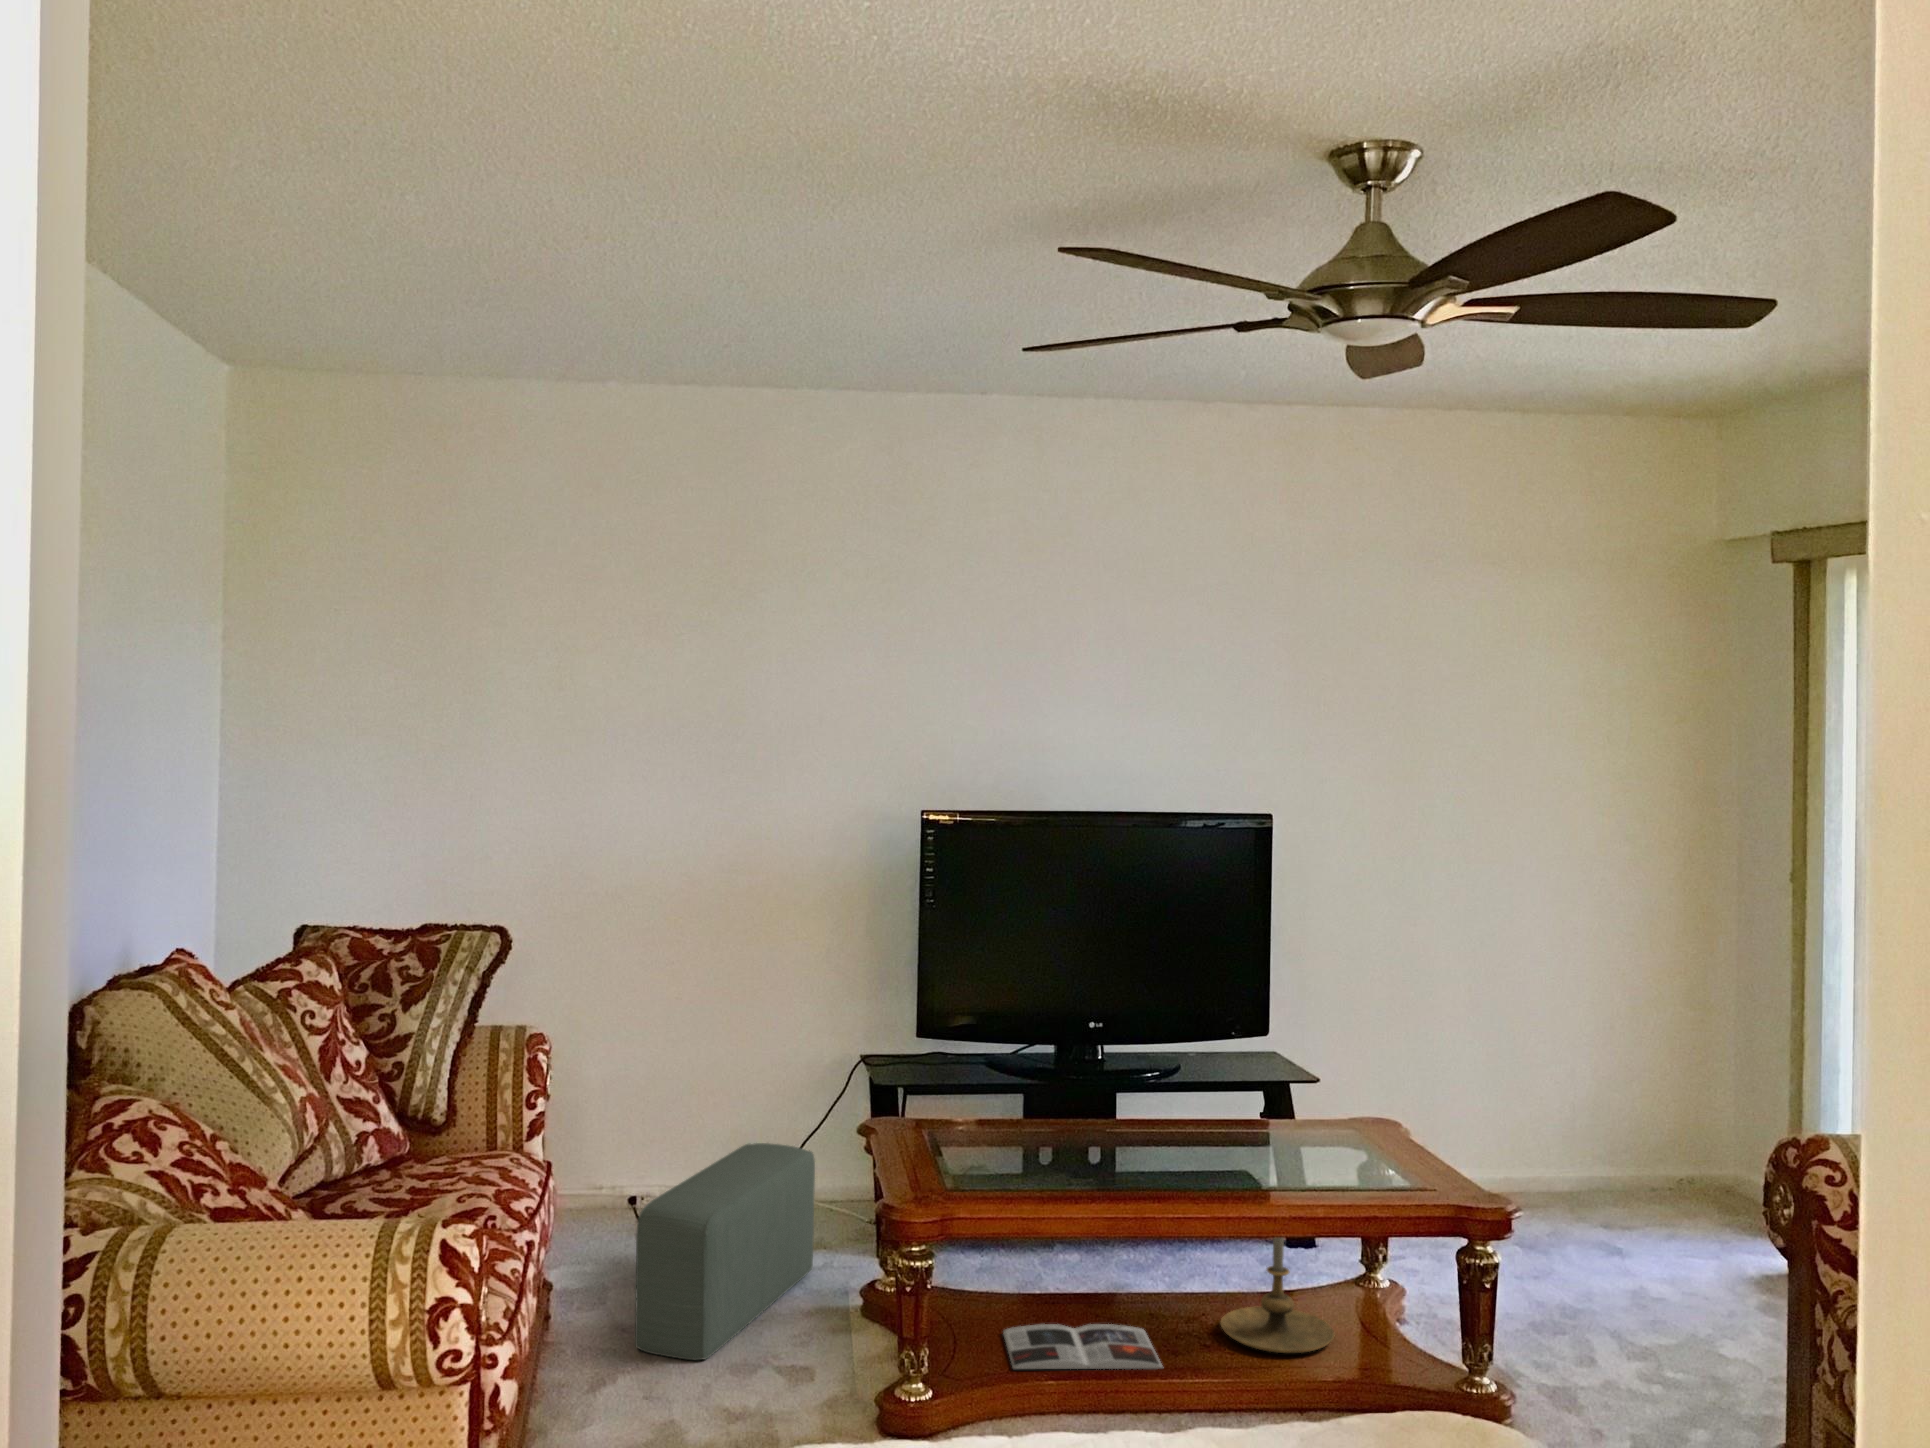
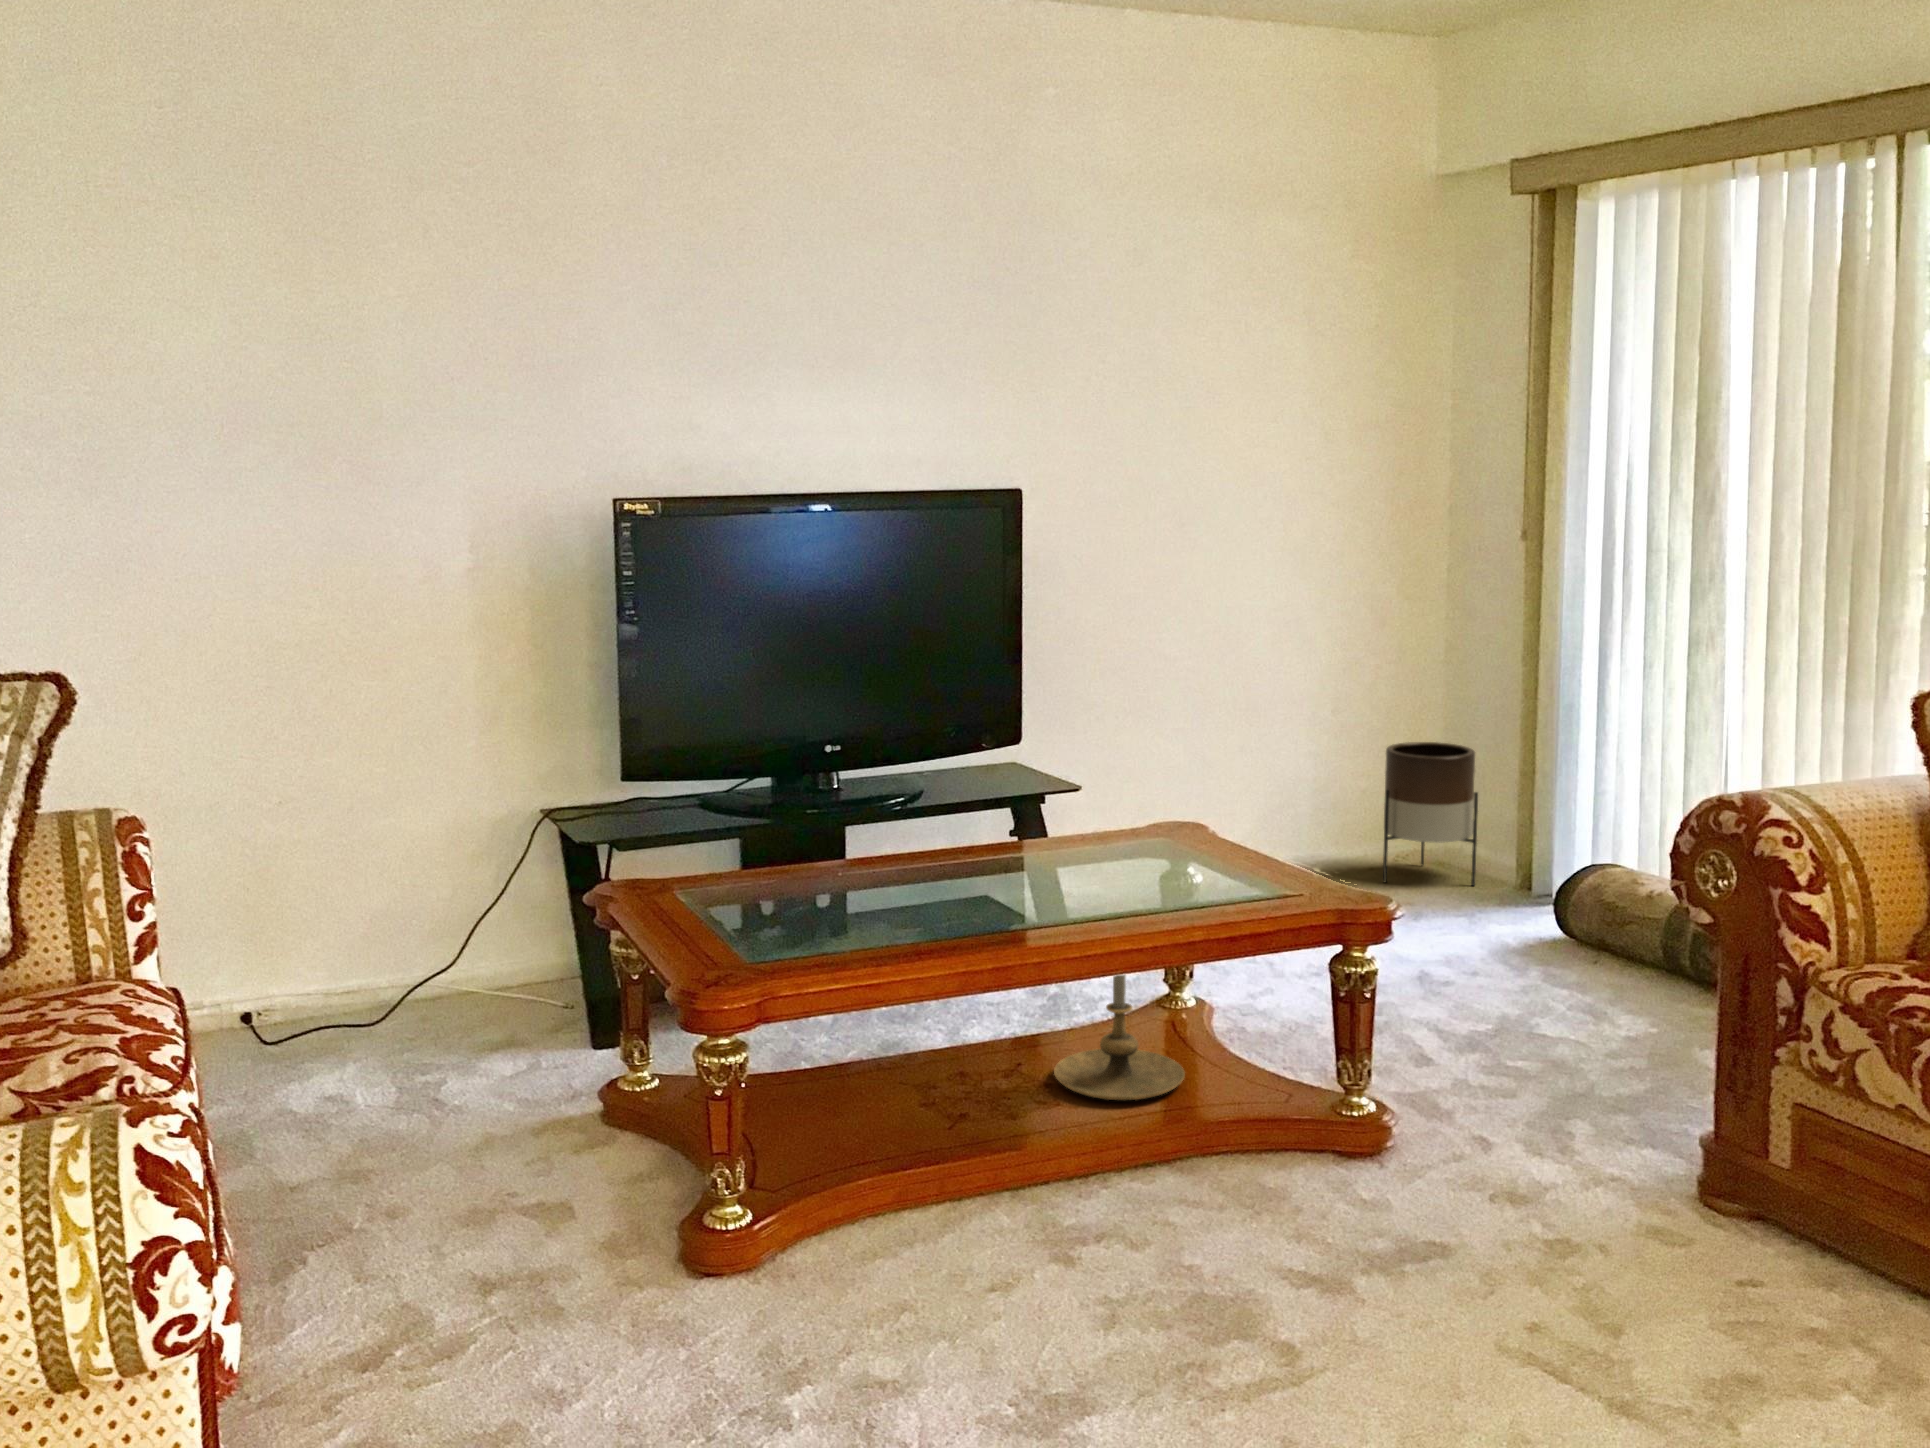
planter: none [1619,1063,1714,1208] -> present [1383,742,1478,886]
pouf: present [635,1143,815,1360] -> none [308,930,527,1215]
magazine: present [1003,1324,1162,1369] -> none [802,1094,1008,1166]

